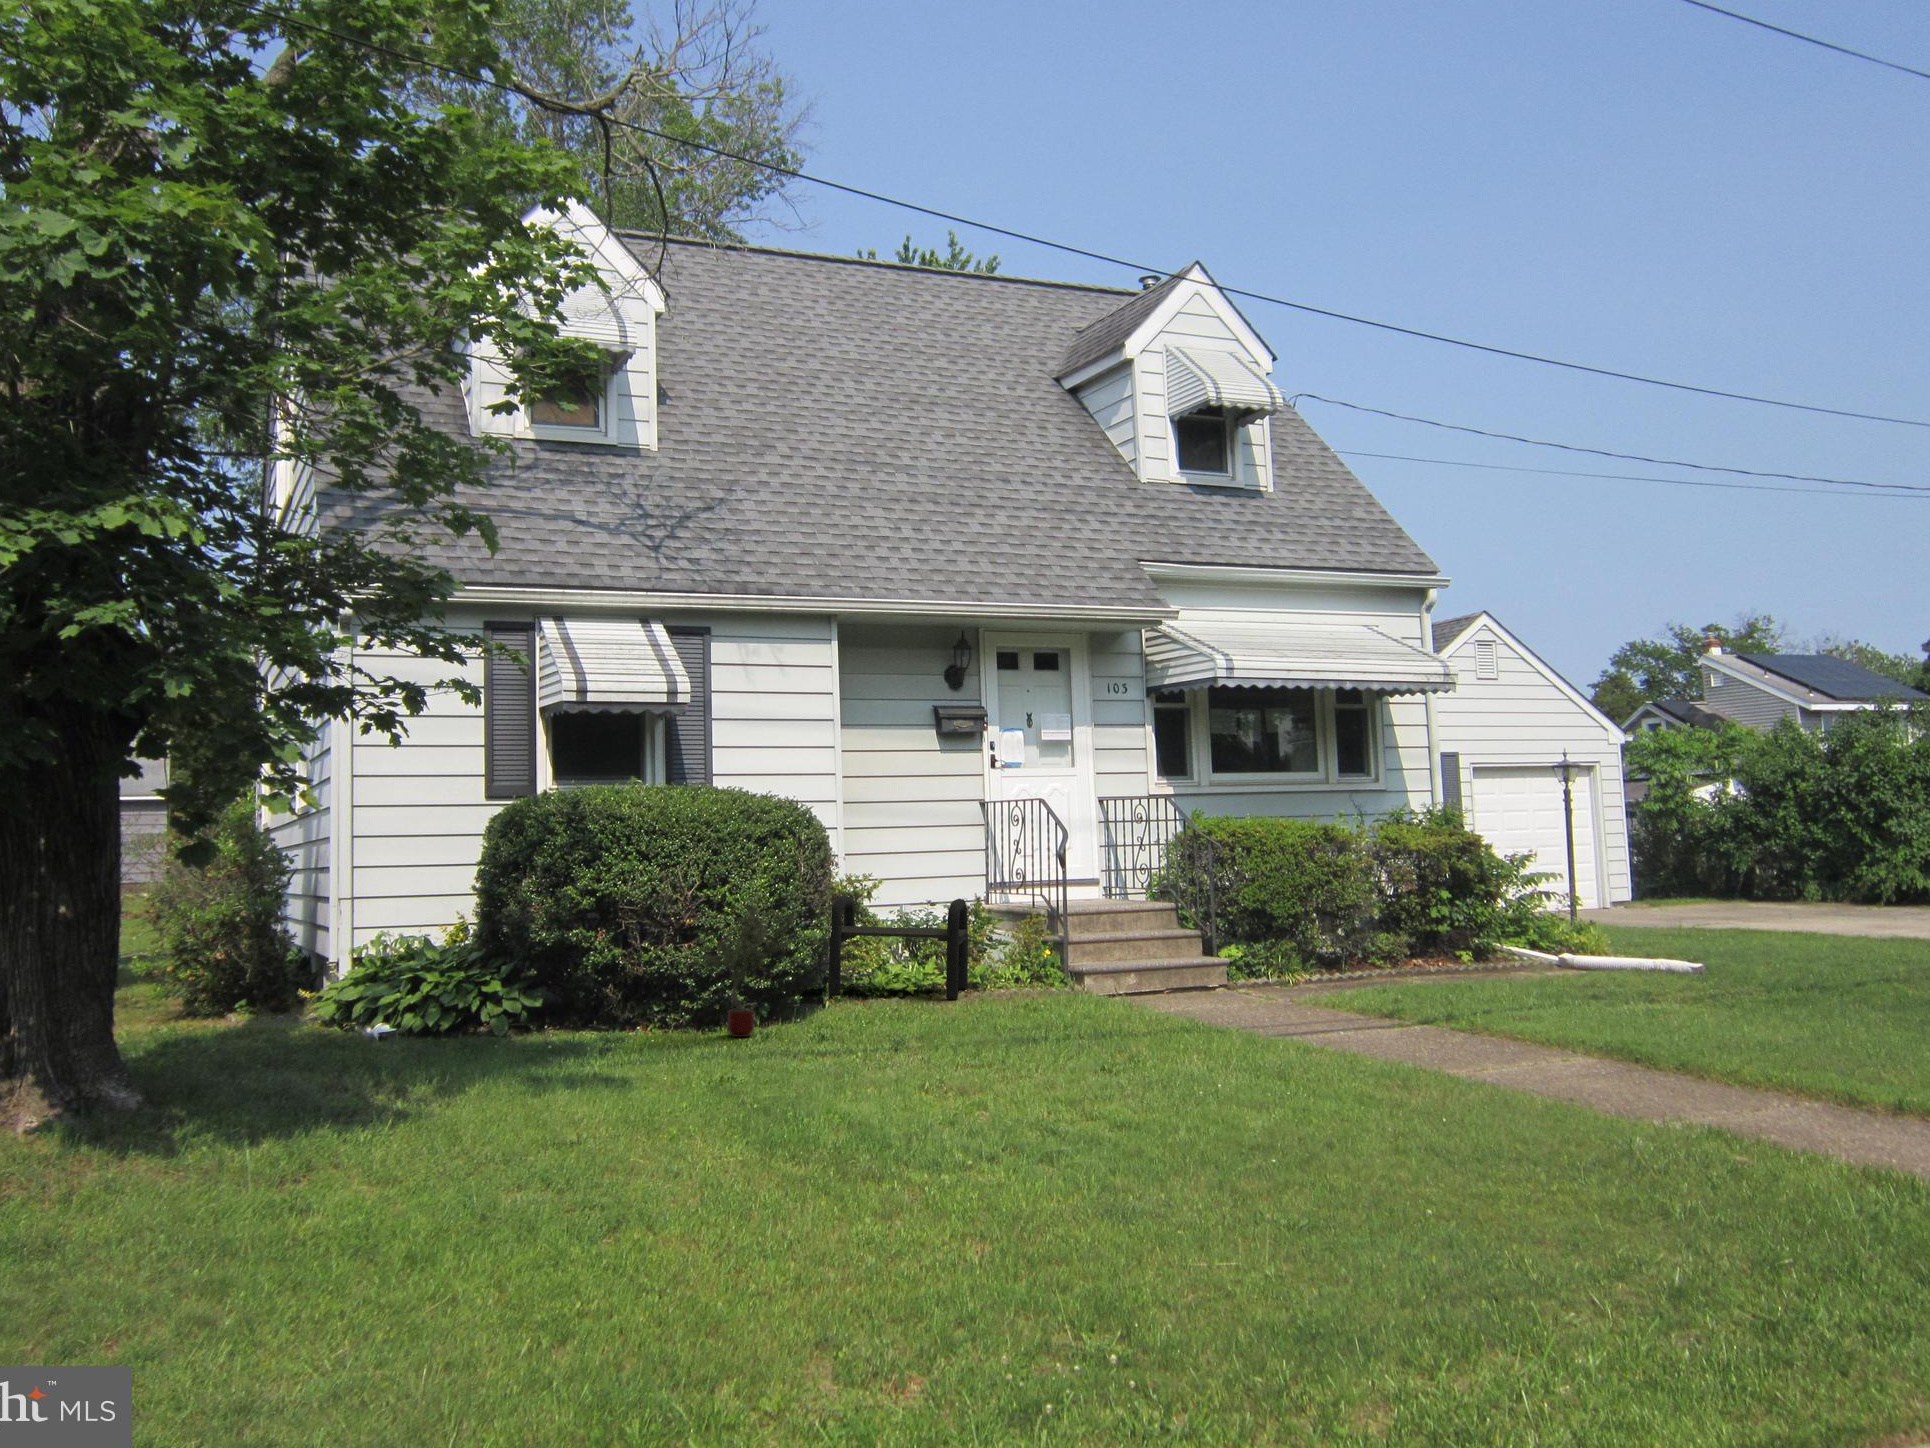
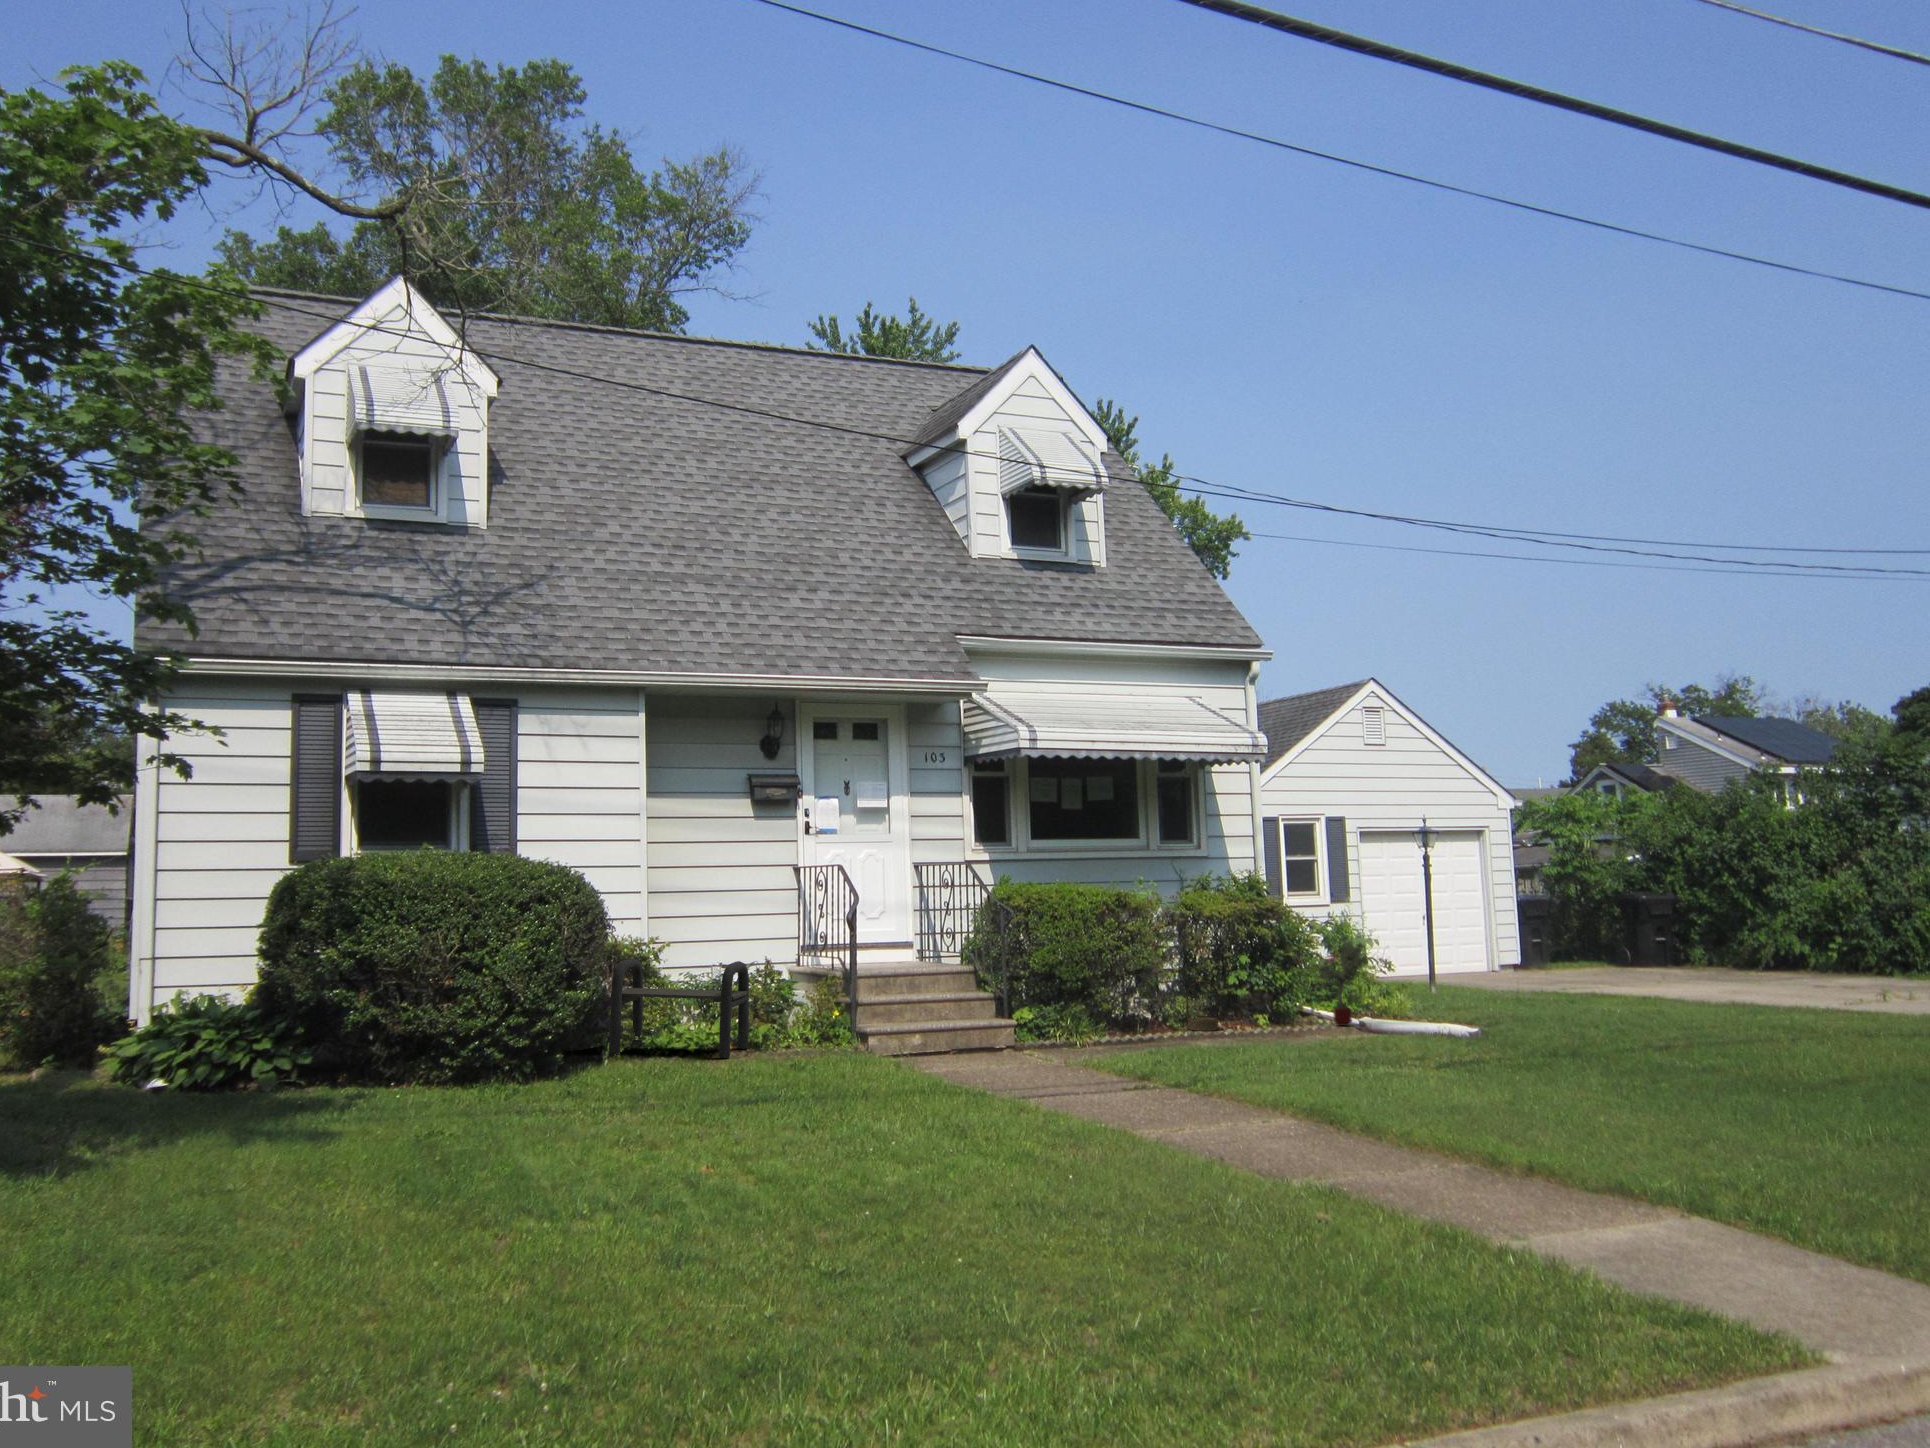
potted tree: present [690,898,794,1037] -> present [1314,933,1366,1026]
basket: none [1393,917,1426,969] -> present [1186,981,1219,1031]

